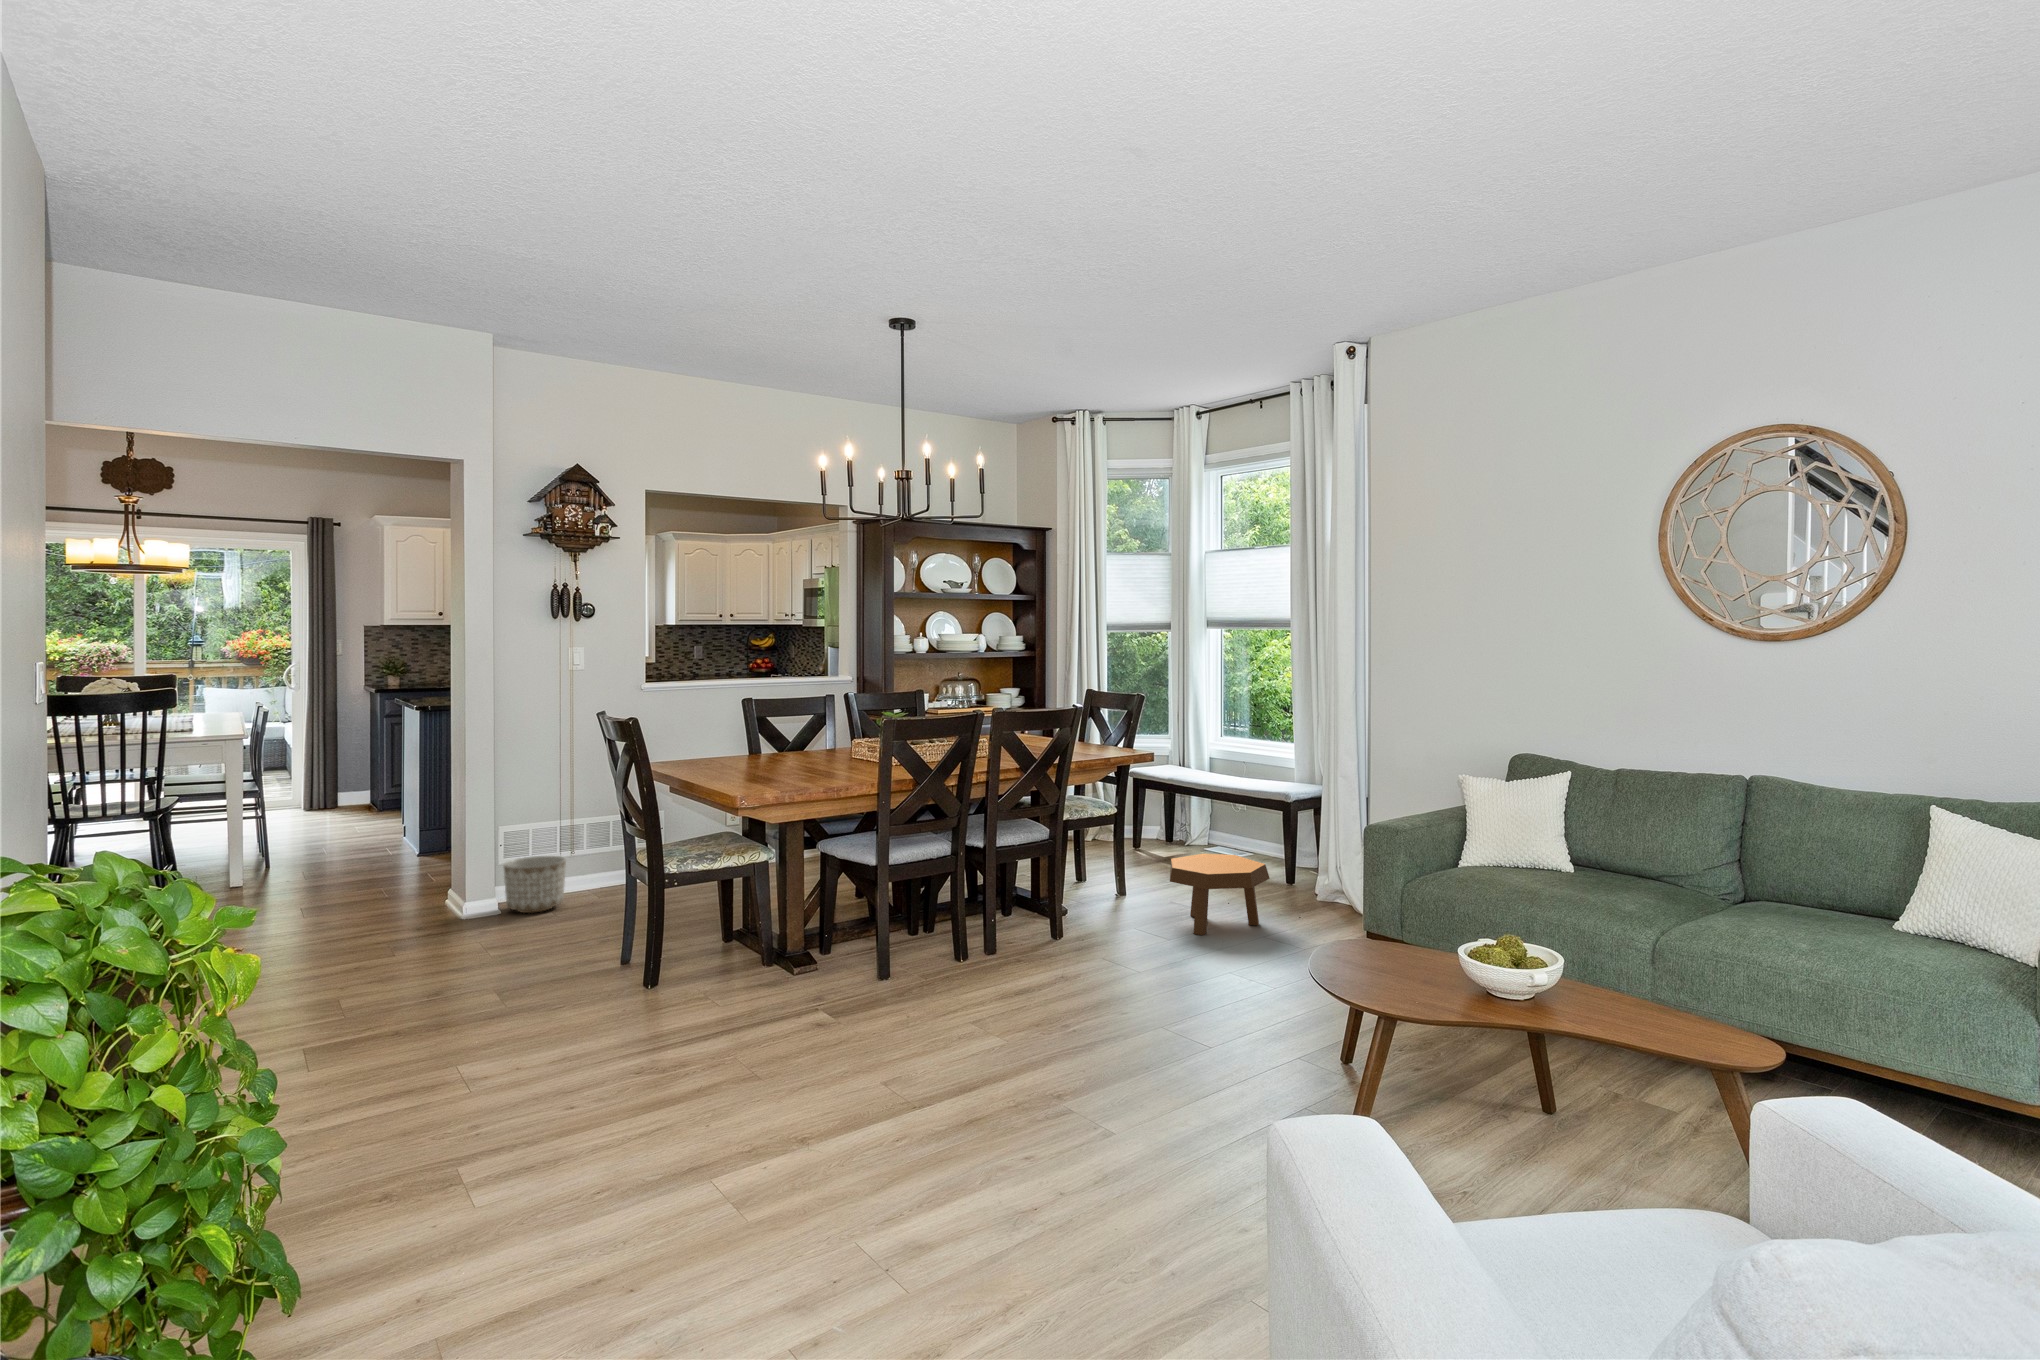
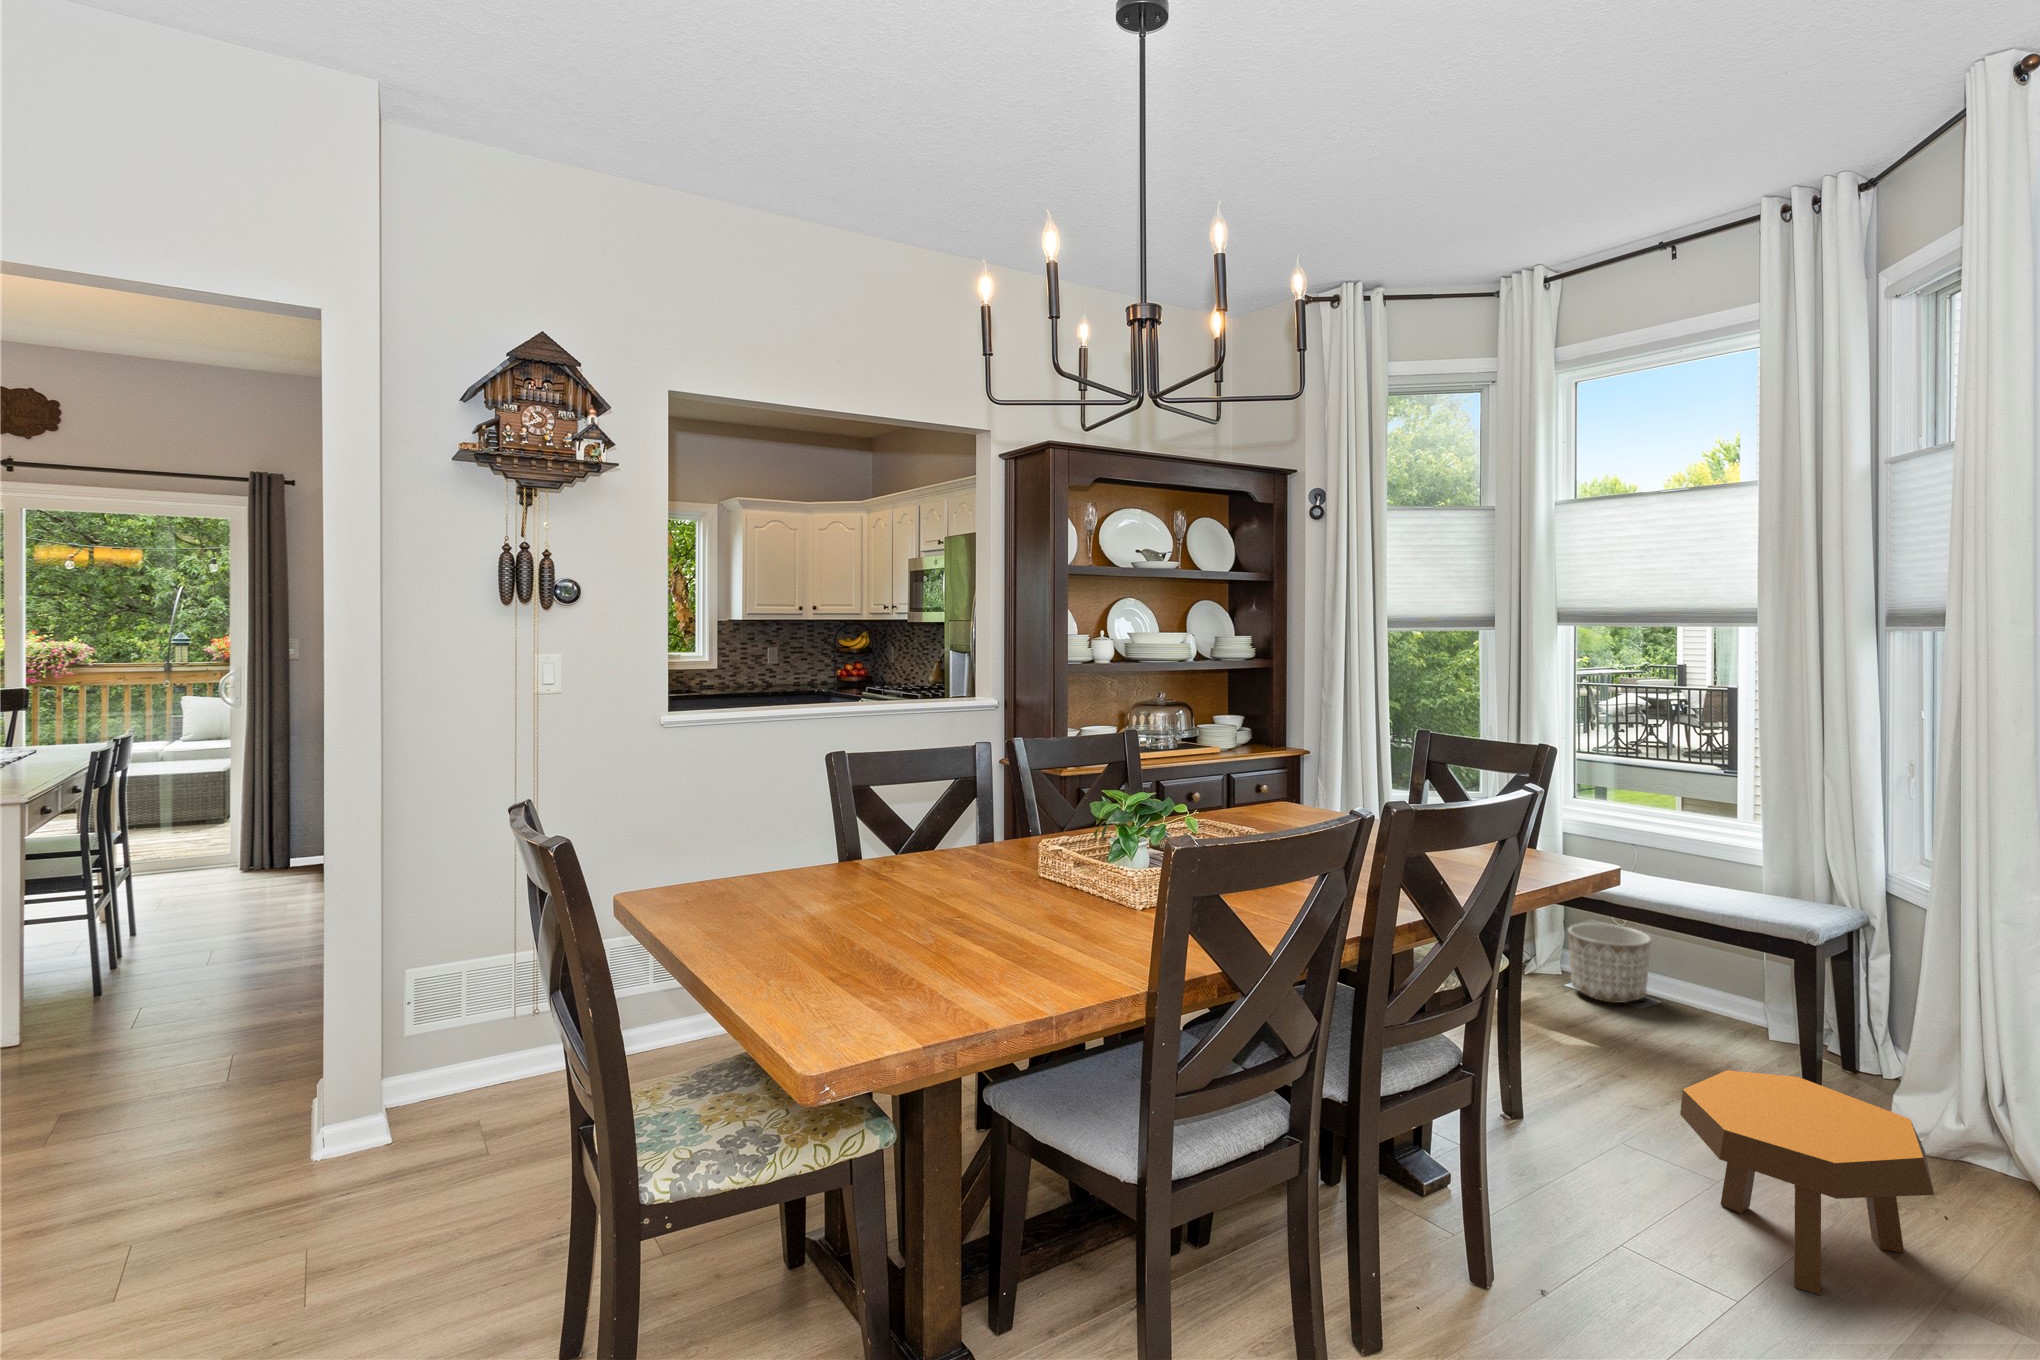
planter: present [503,856,566,913] -> present [1568,923,1651,1003]

